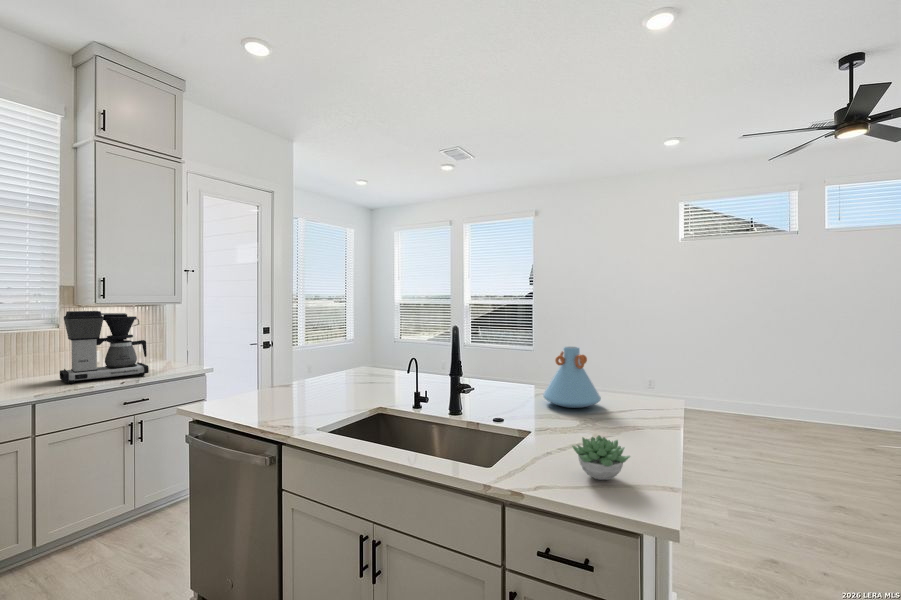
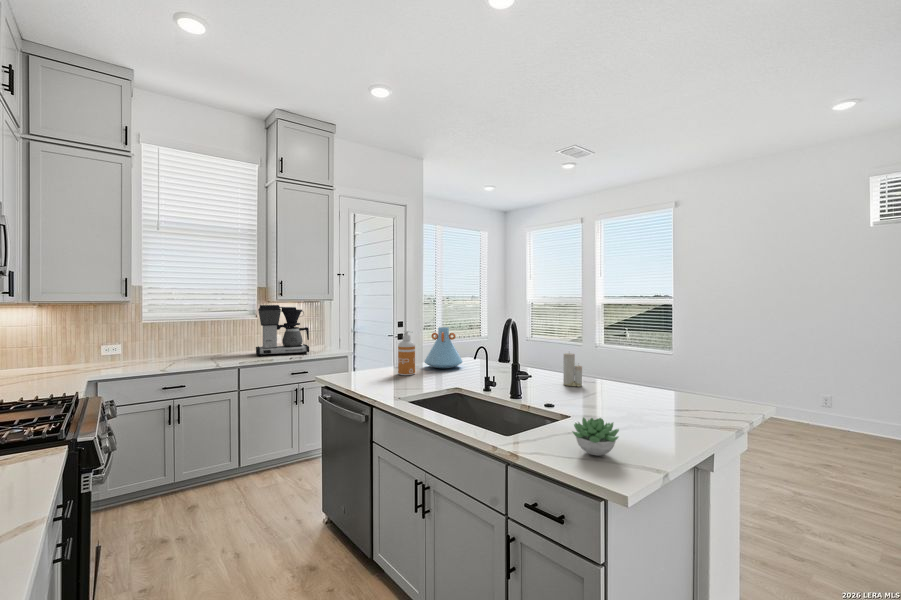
soap dispenser: none [298,342,321,397] -> present [398,331,415,375]
vase: present [543,346,601,408] -> present [424,327,463,368]
candle: none [496,356,517,396] -> present [563,353,582,387]

